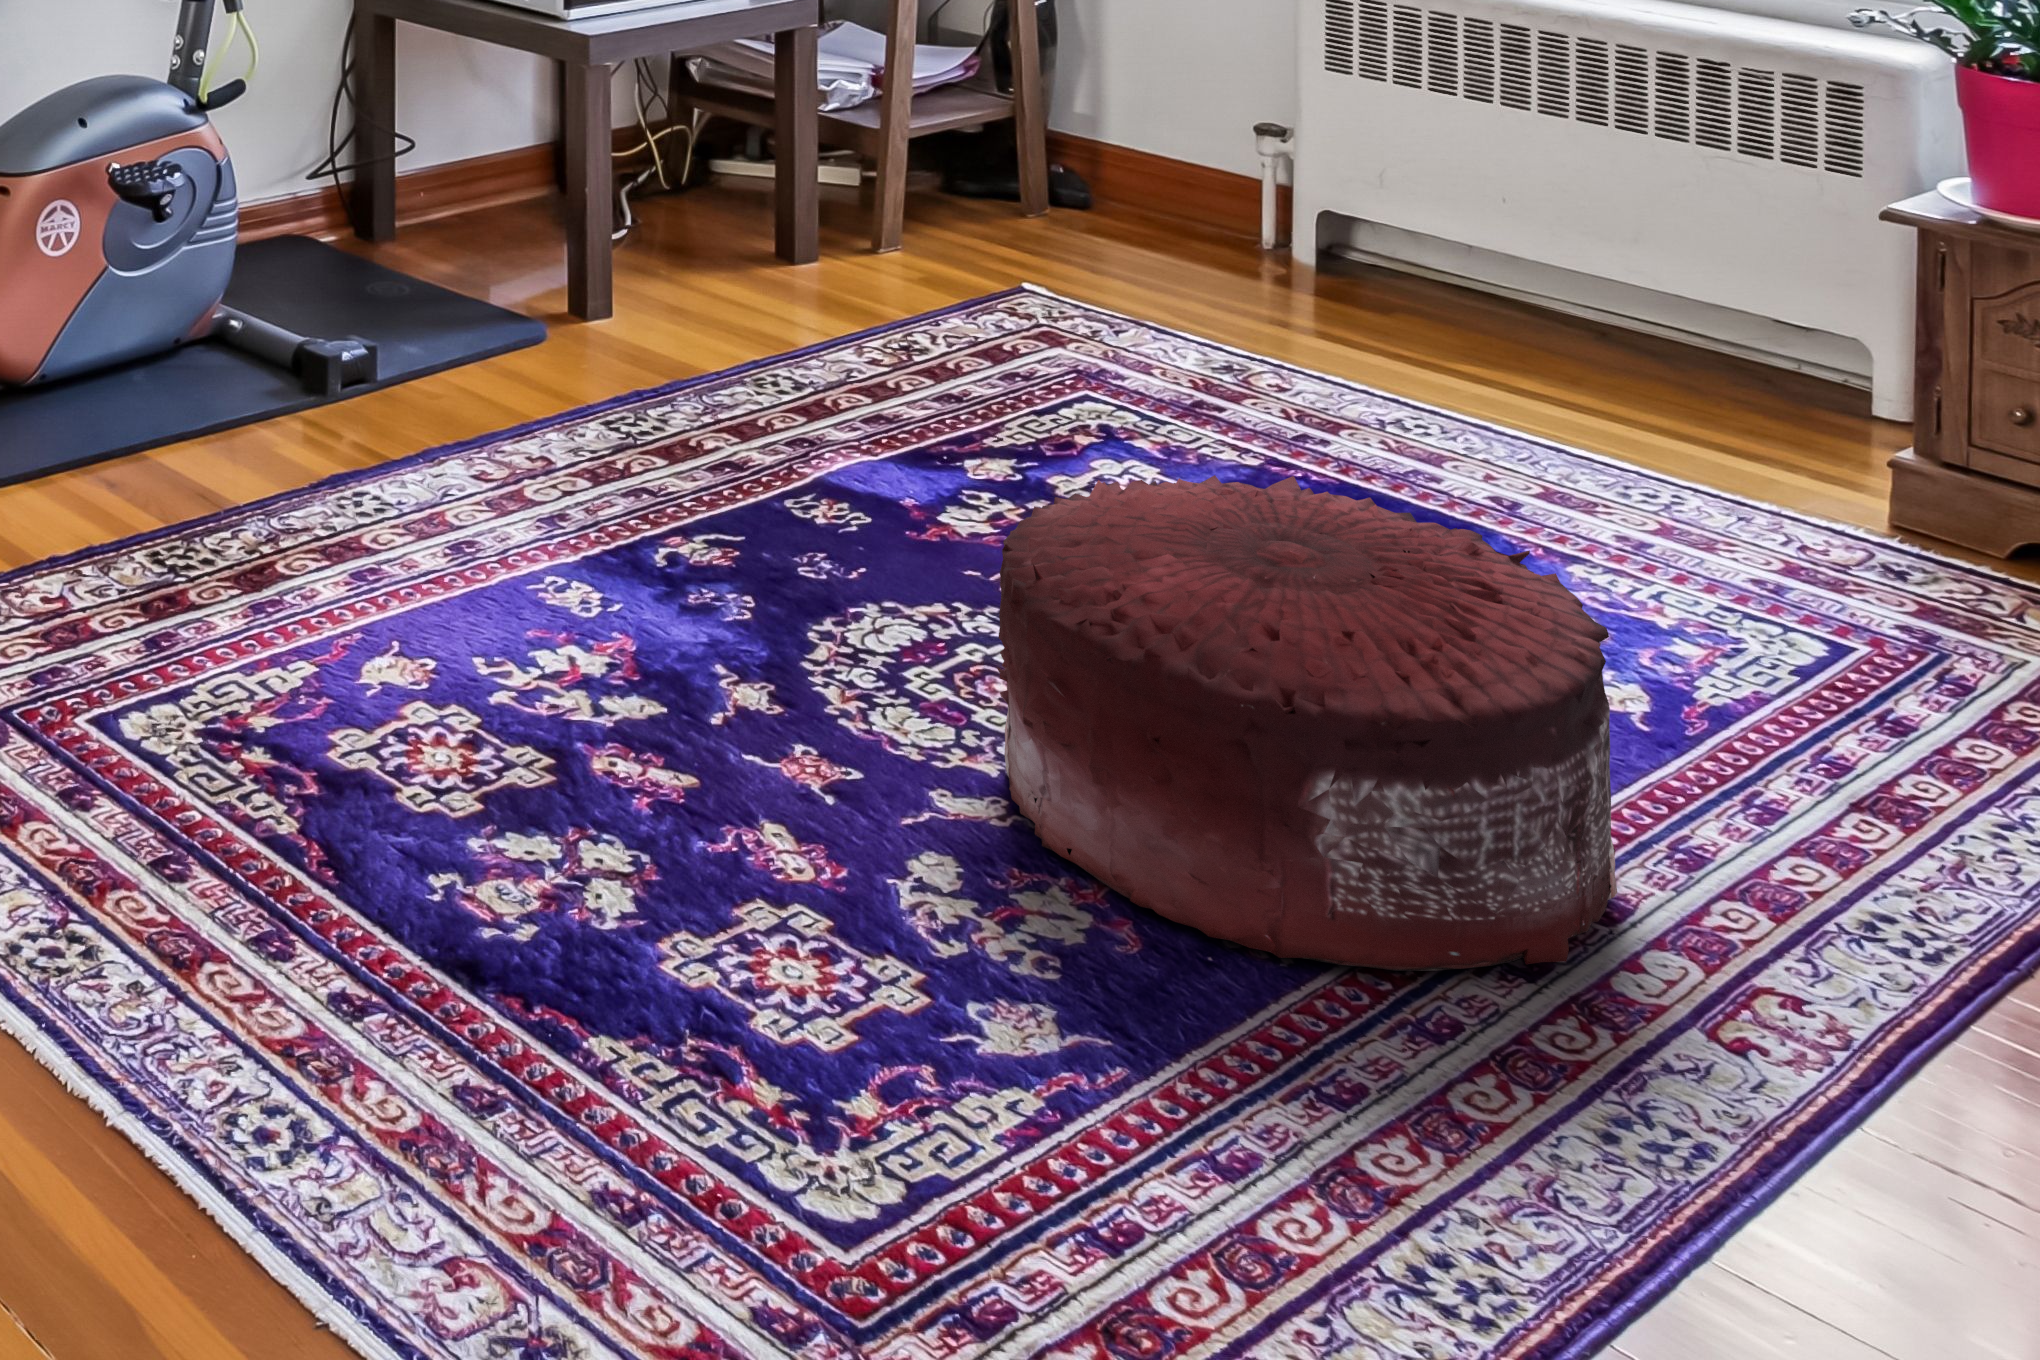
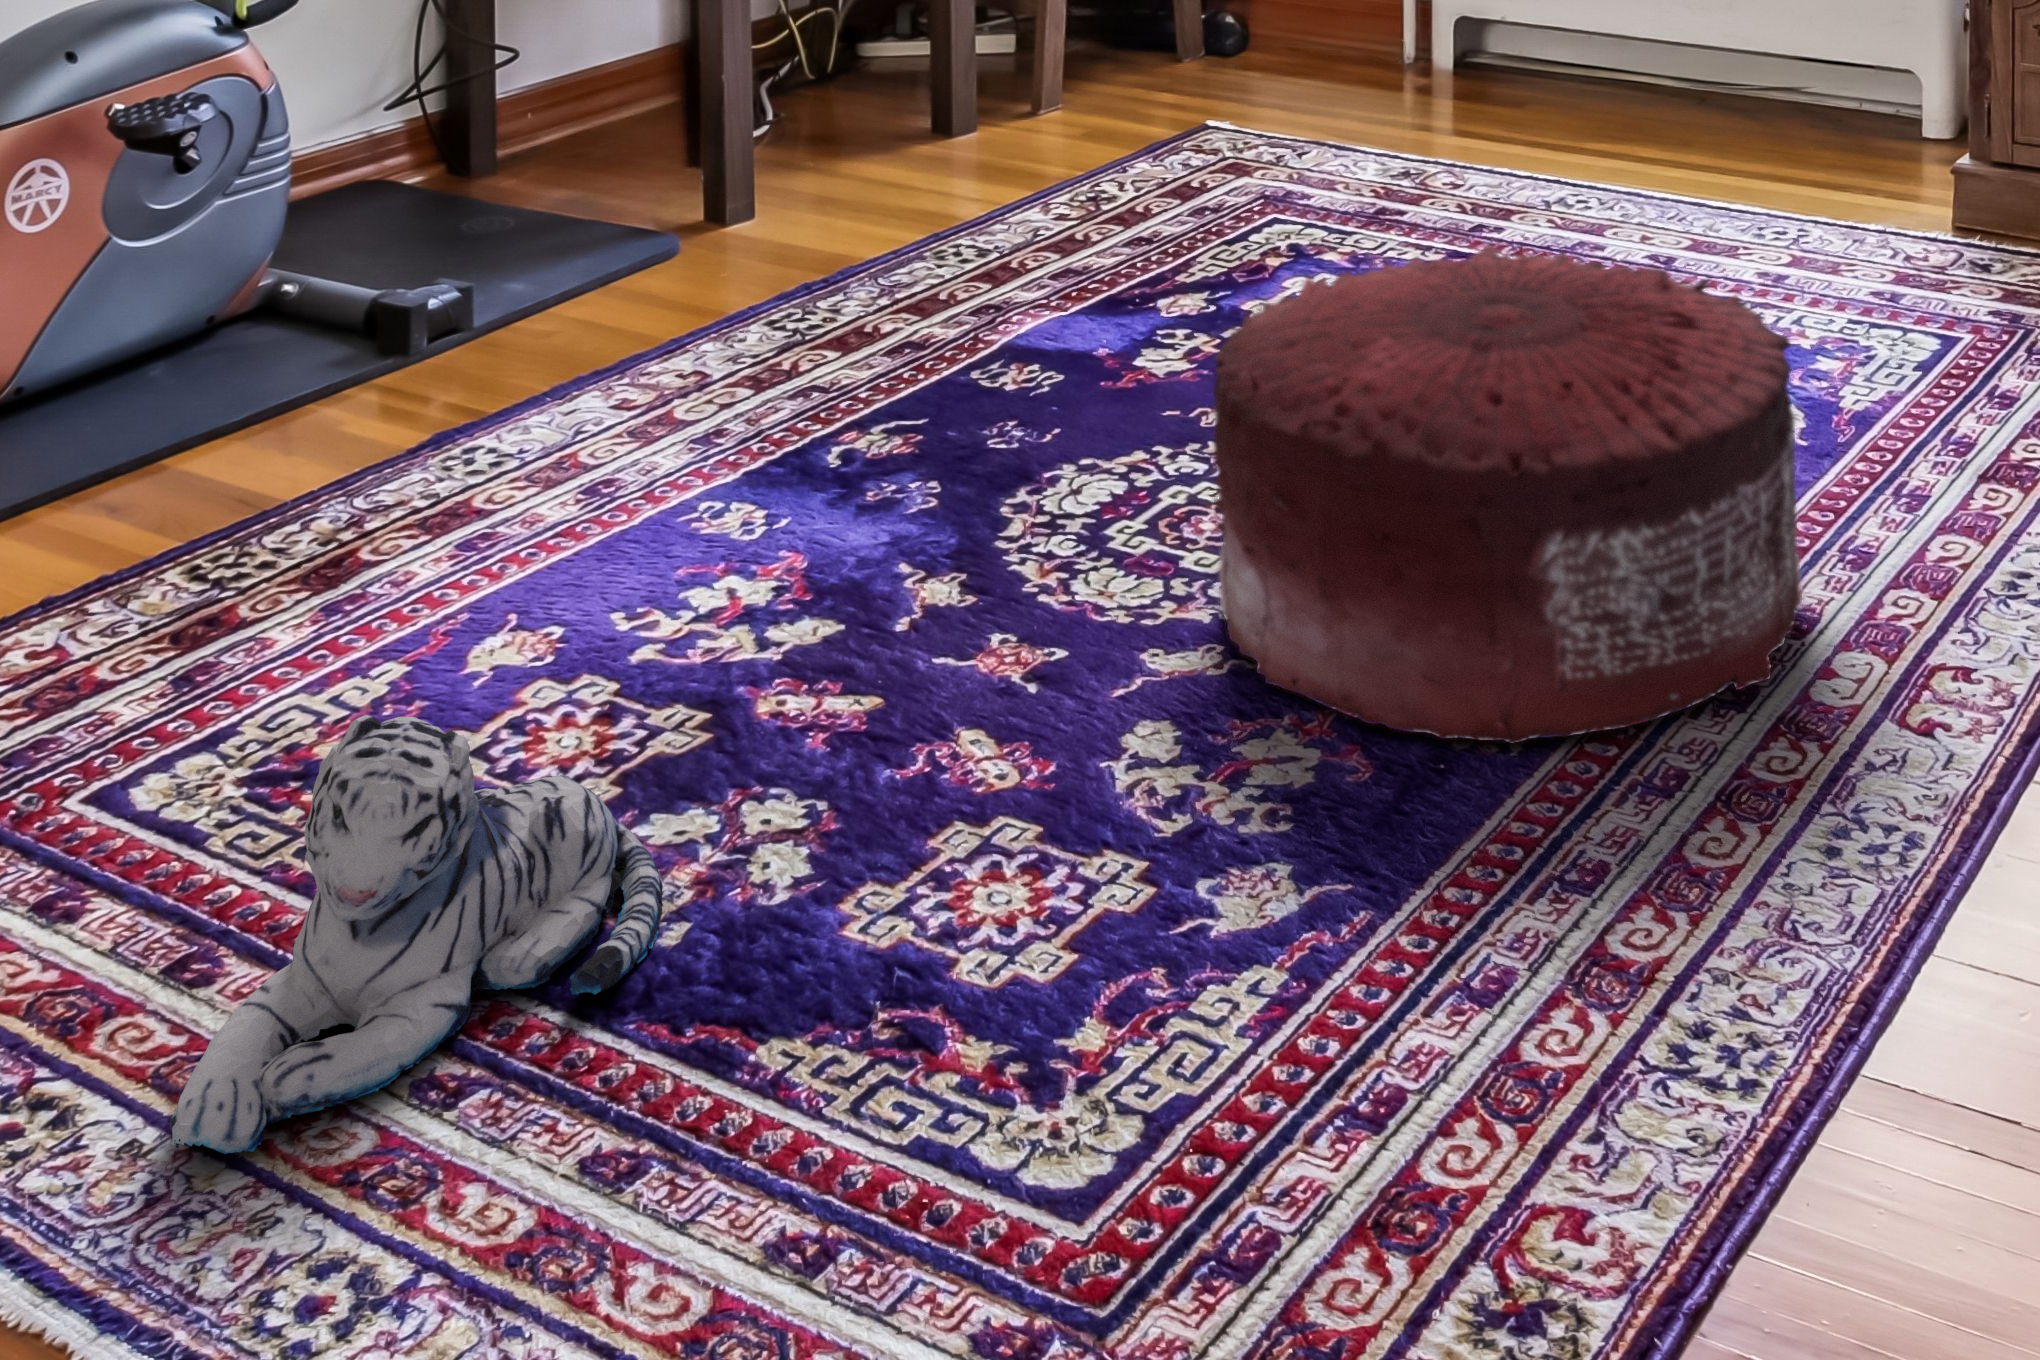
plush toy: none [172,706,517,1008] -> present [170,715,663,1154]

